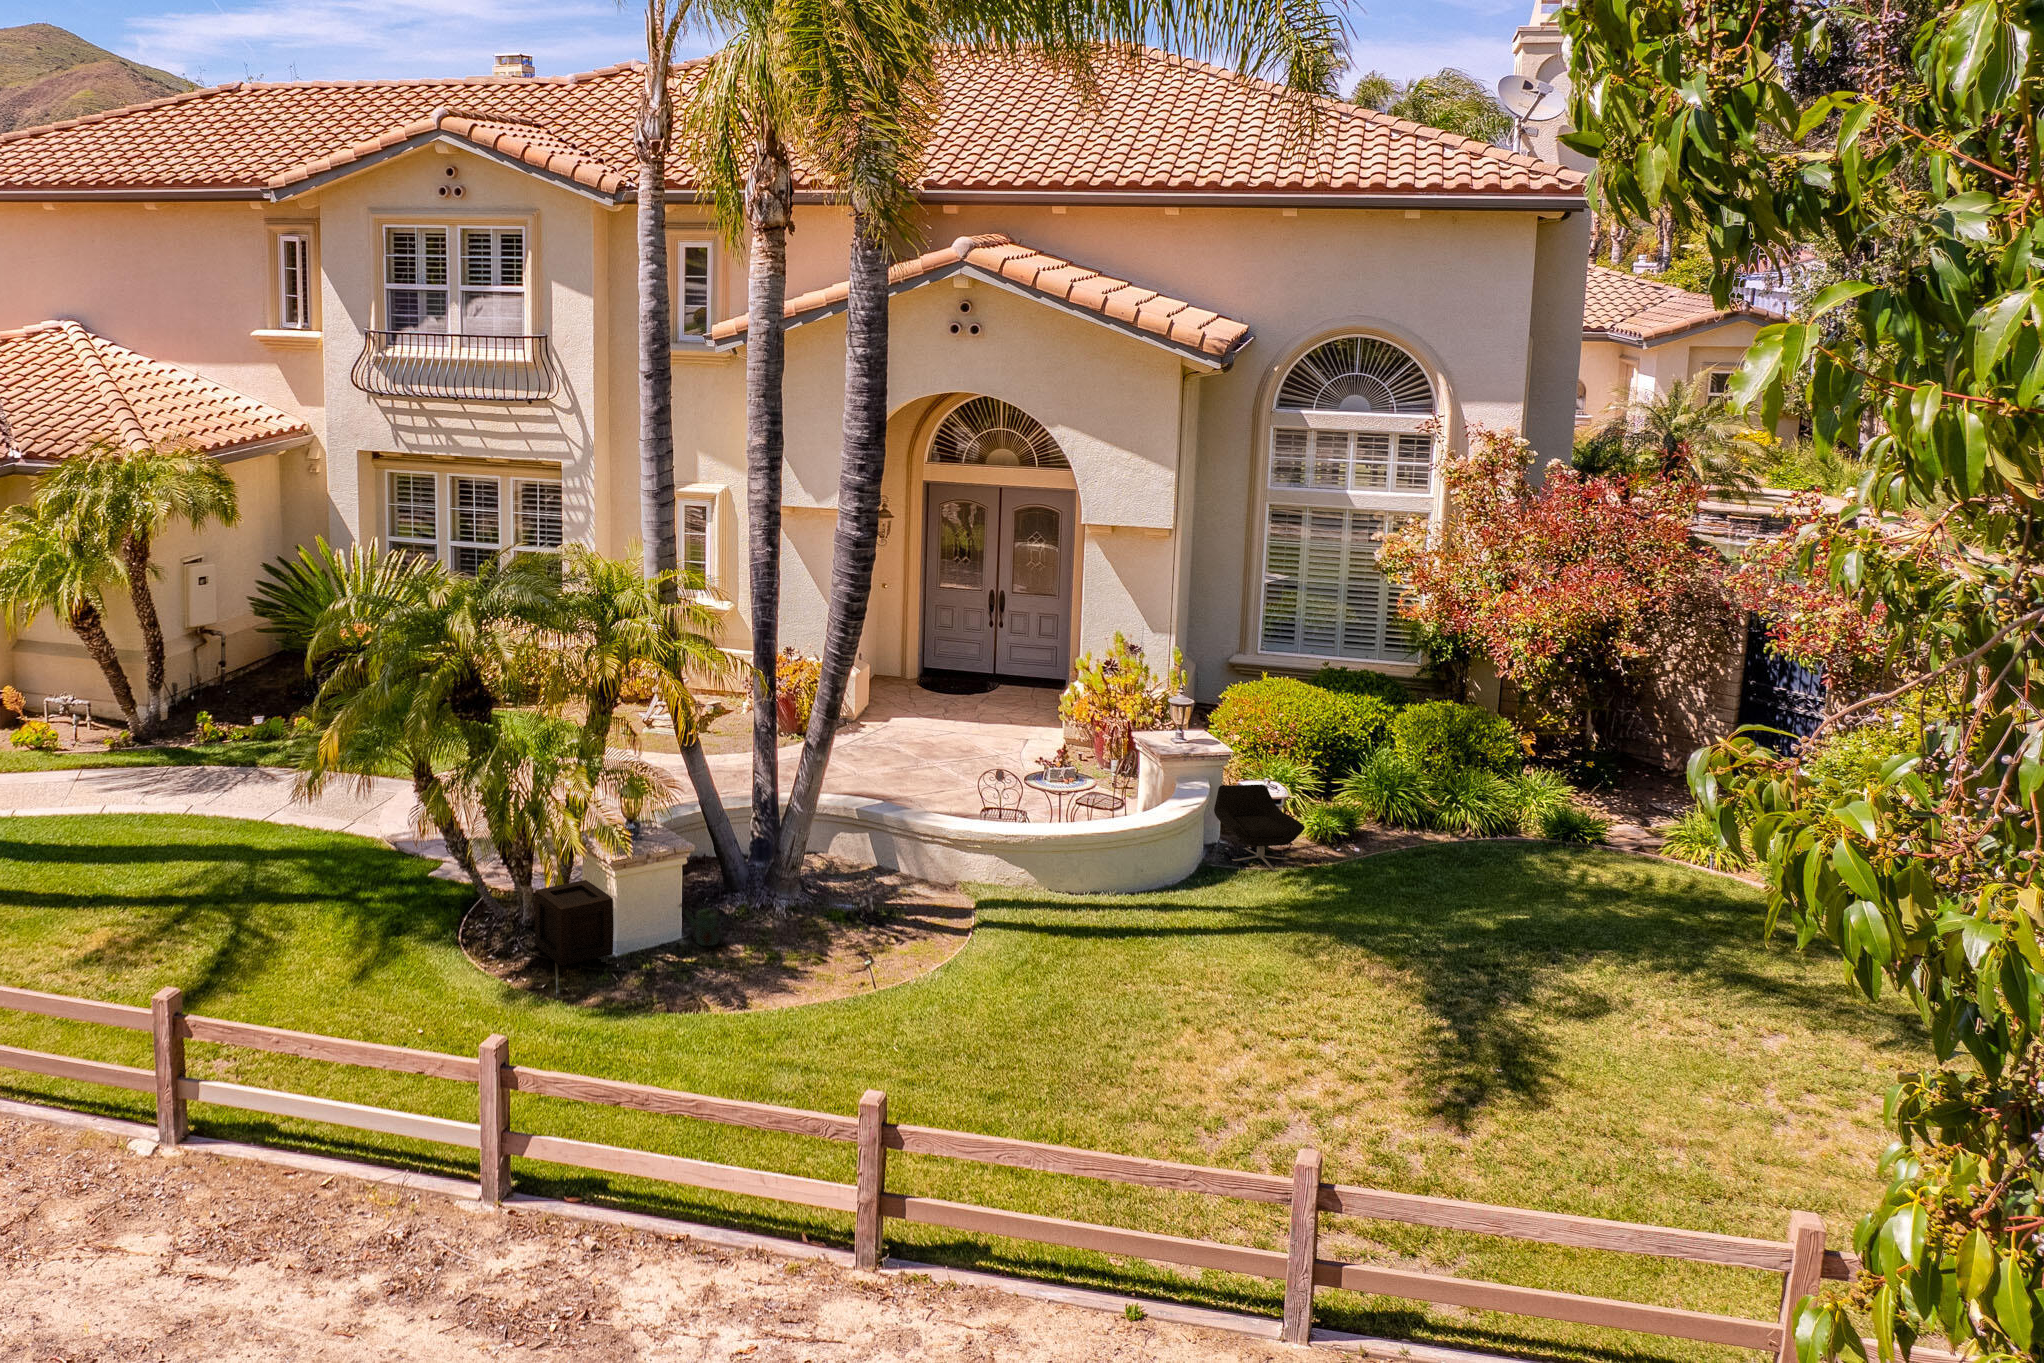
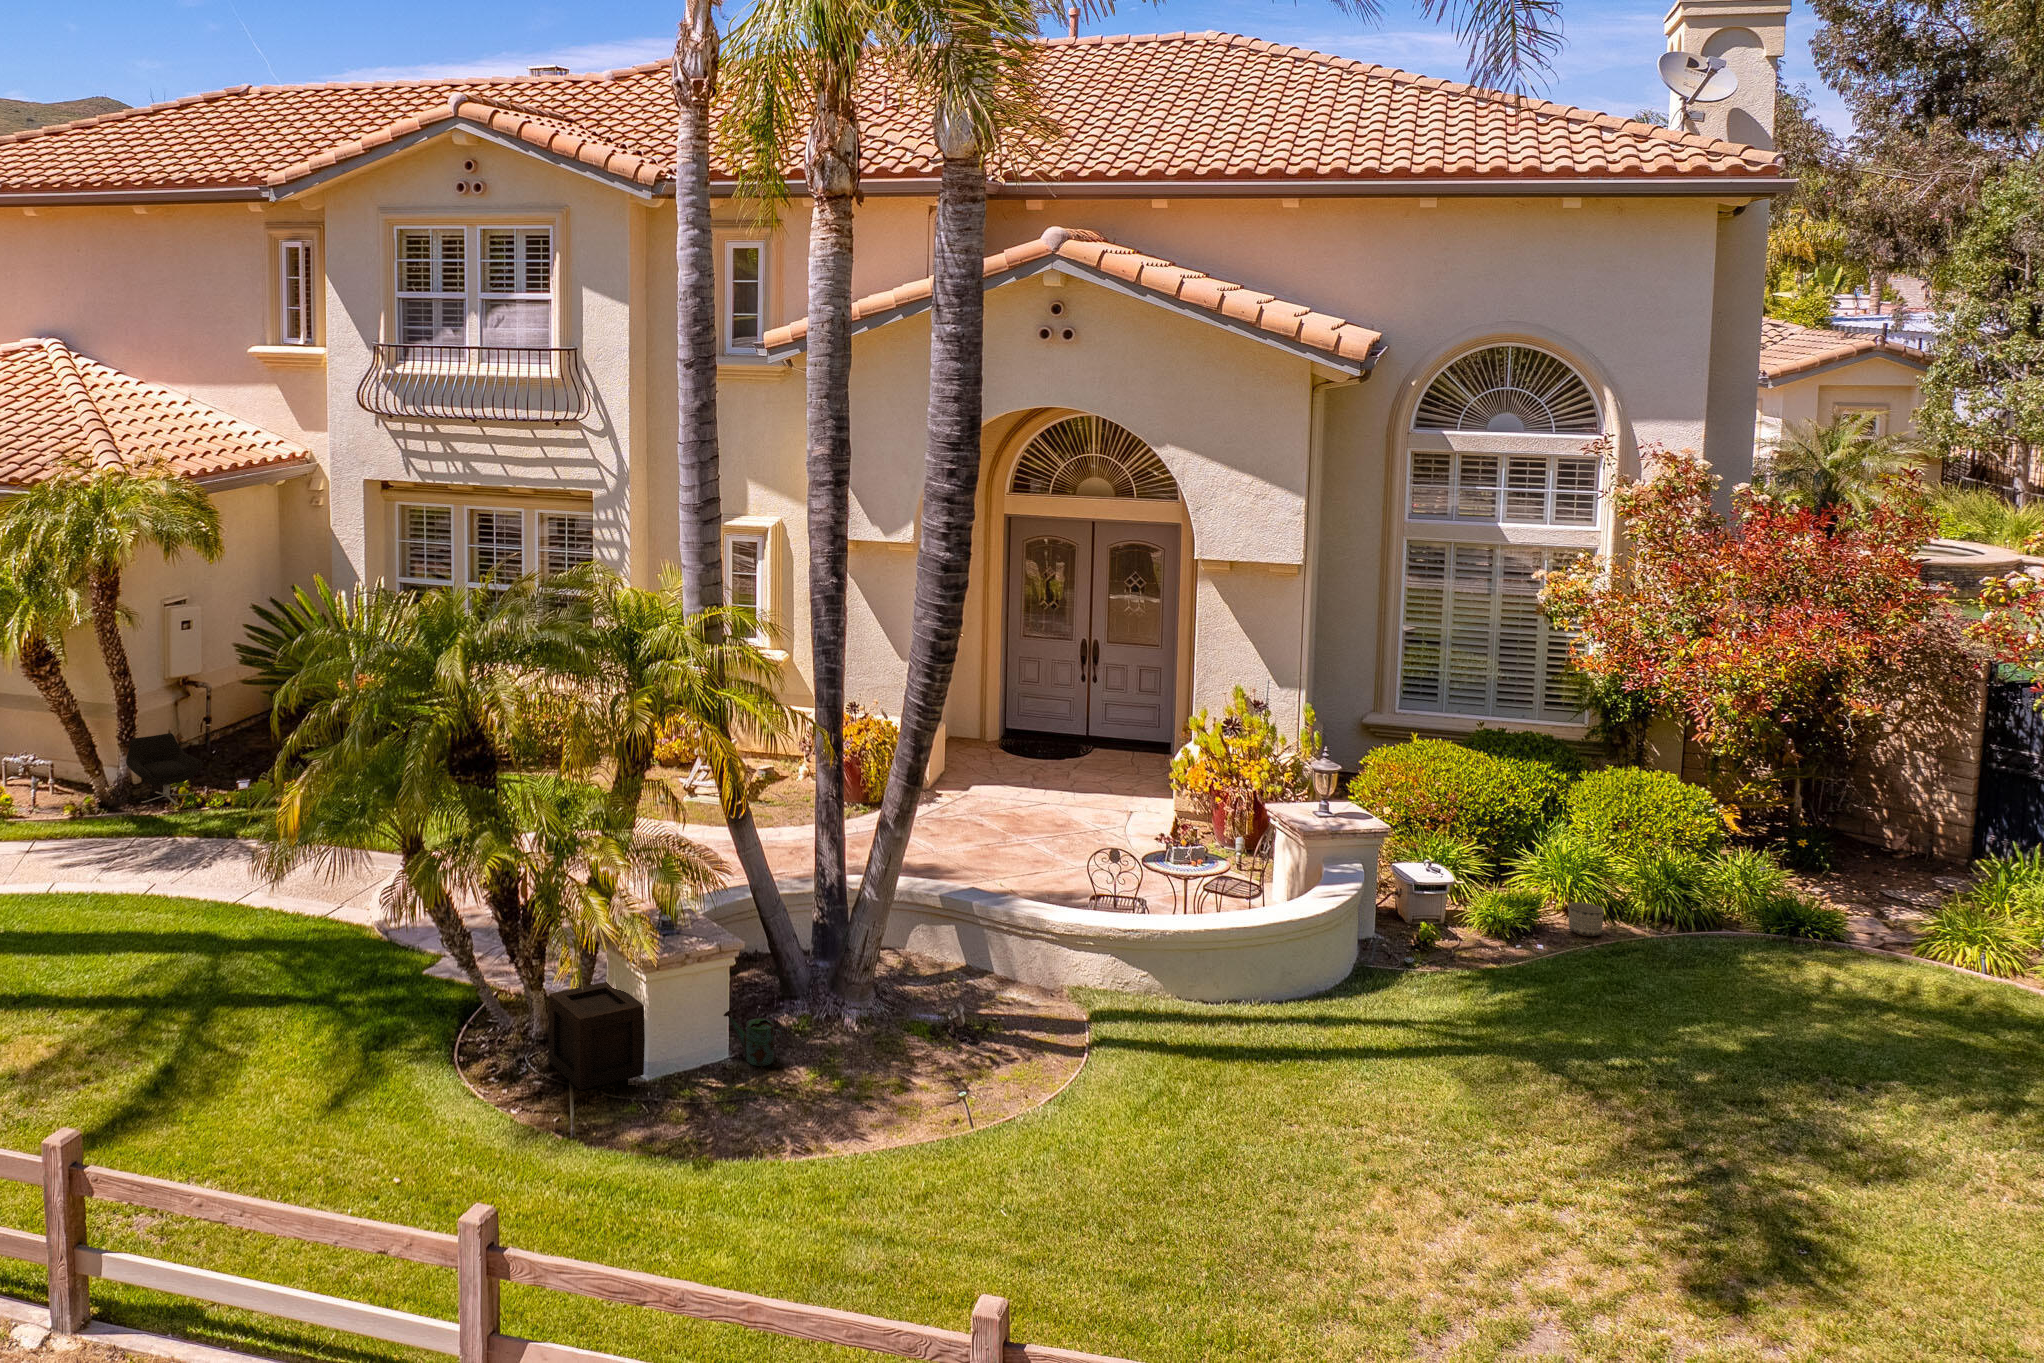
lounge chair: present [1214,784,1305,871] -> present [126,733,203,805]
planter: none [1381,811,1409,838] -> present [1568,902,1604,936]

